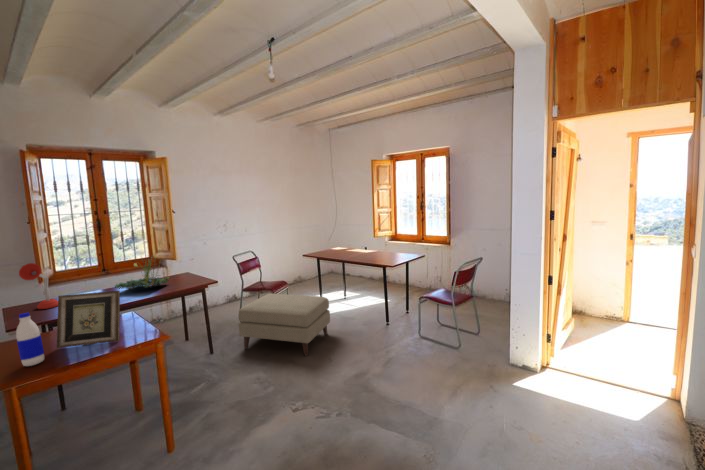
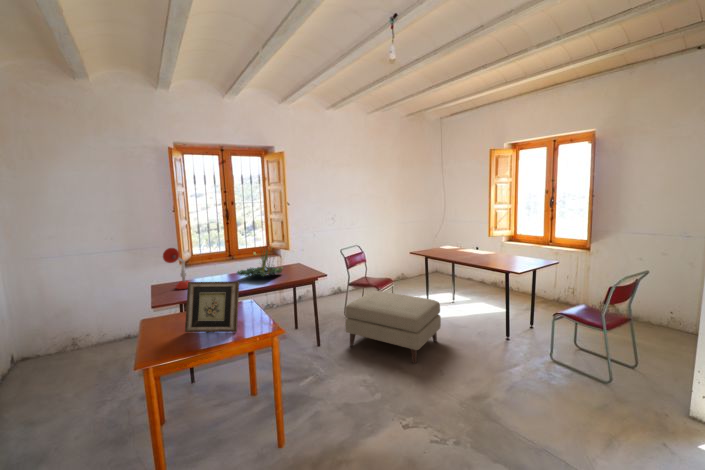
water bottle: present [16,313,44,366] -> none [152,297,174,348]

